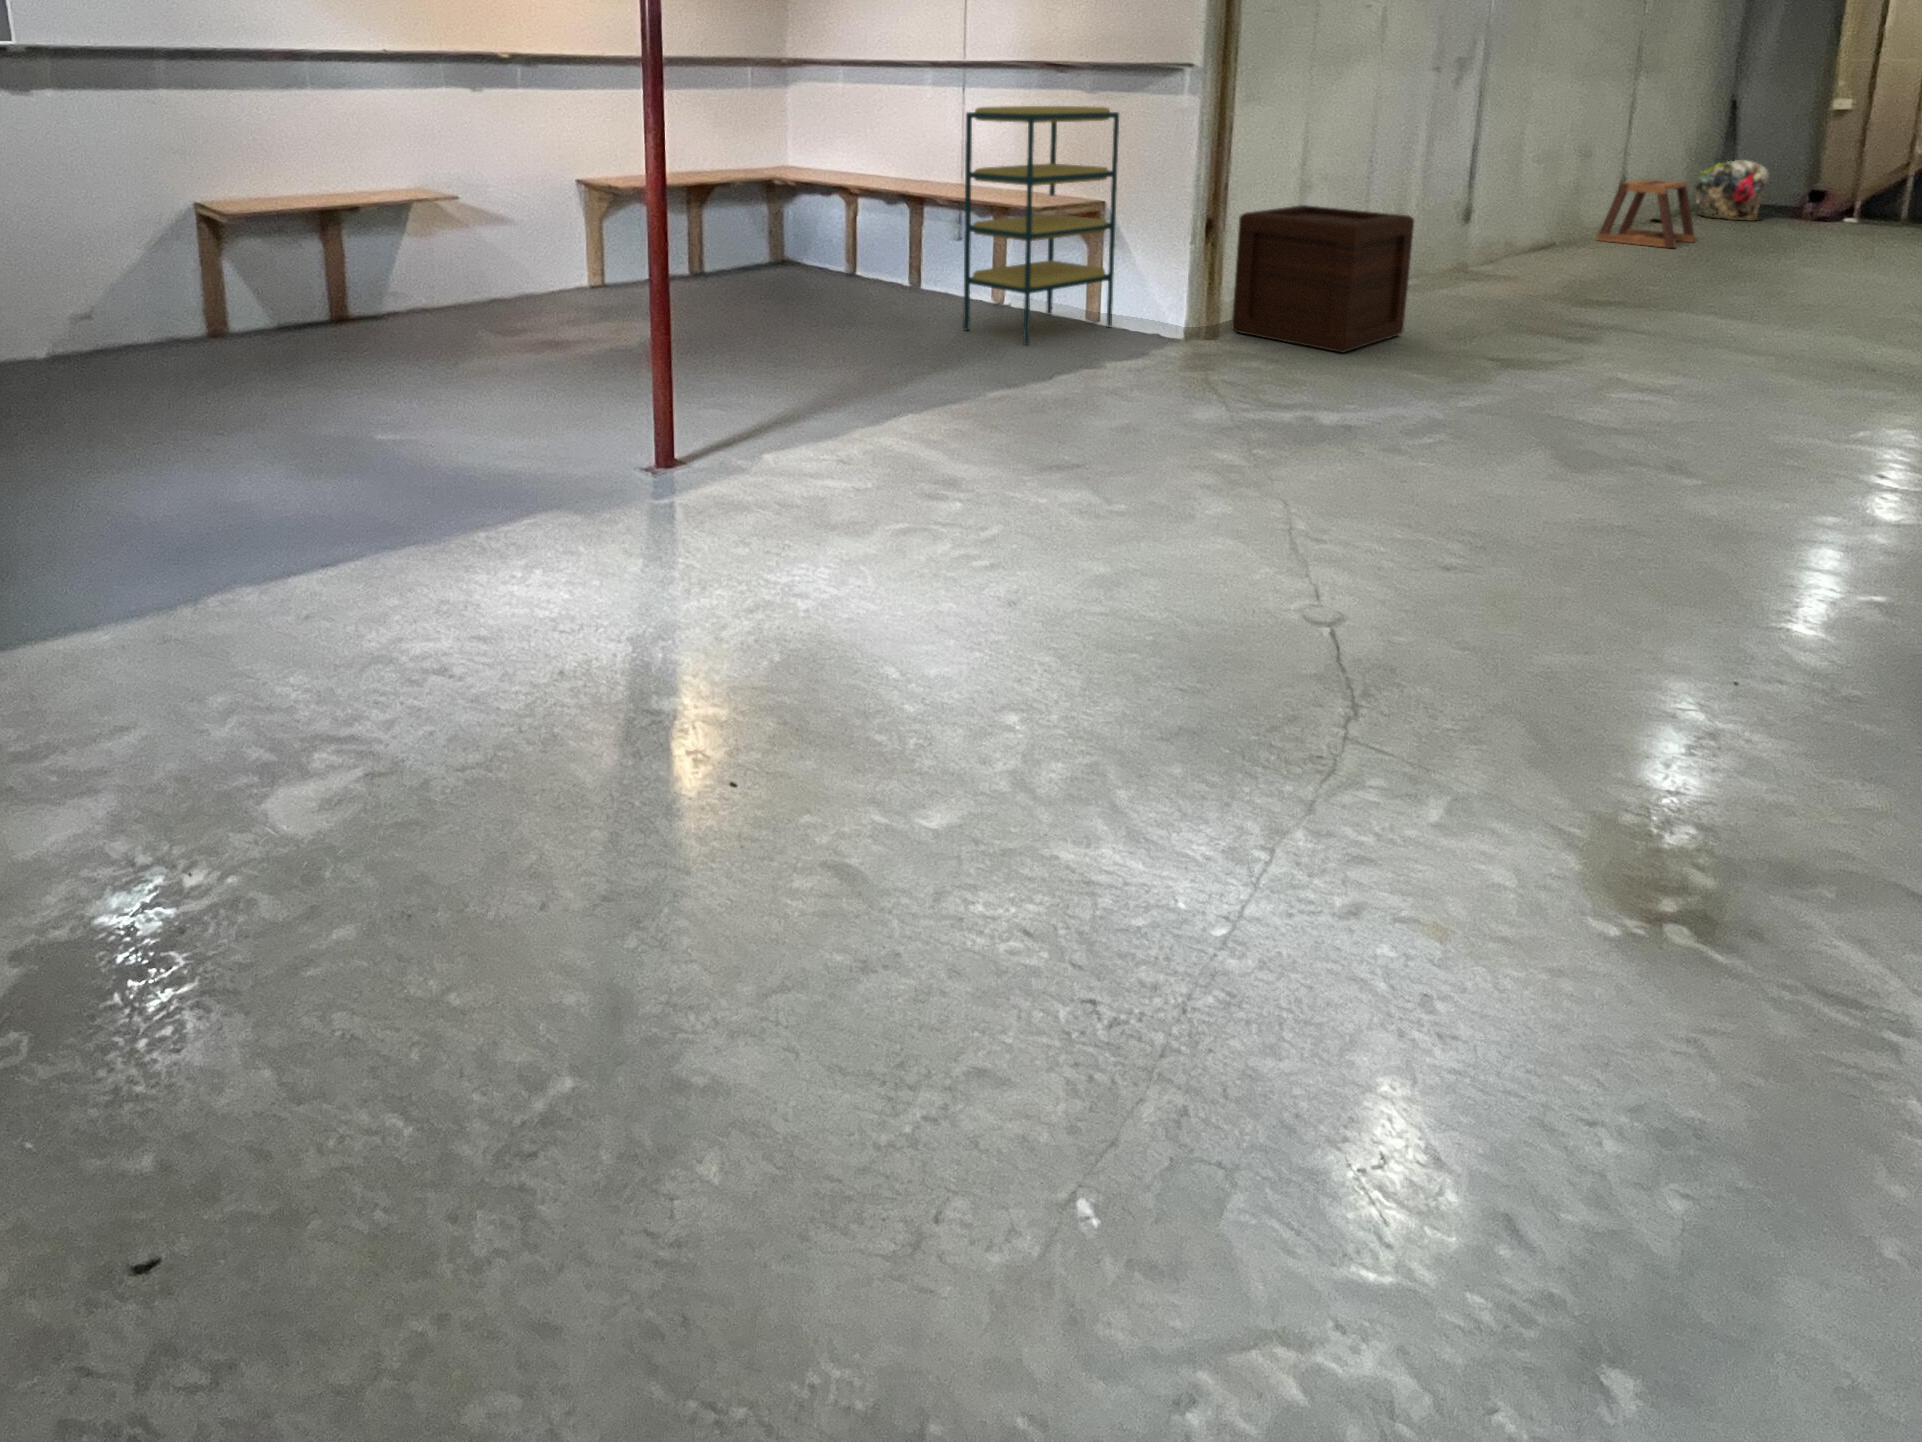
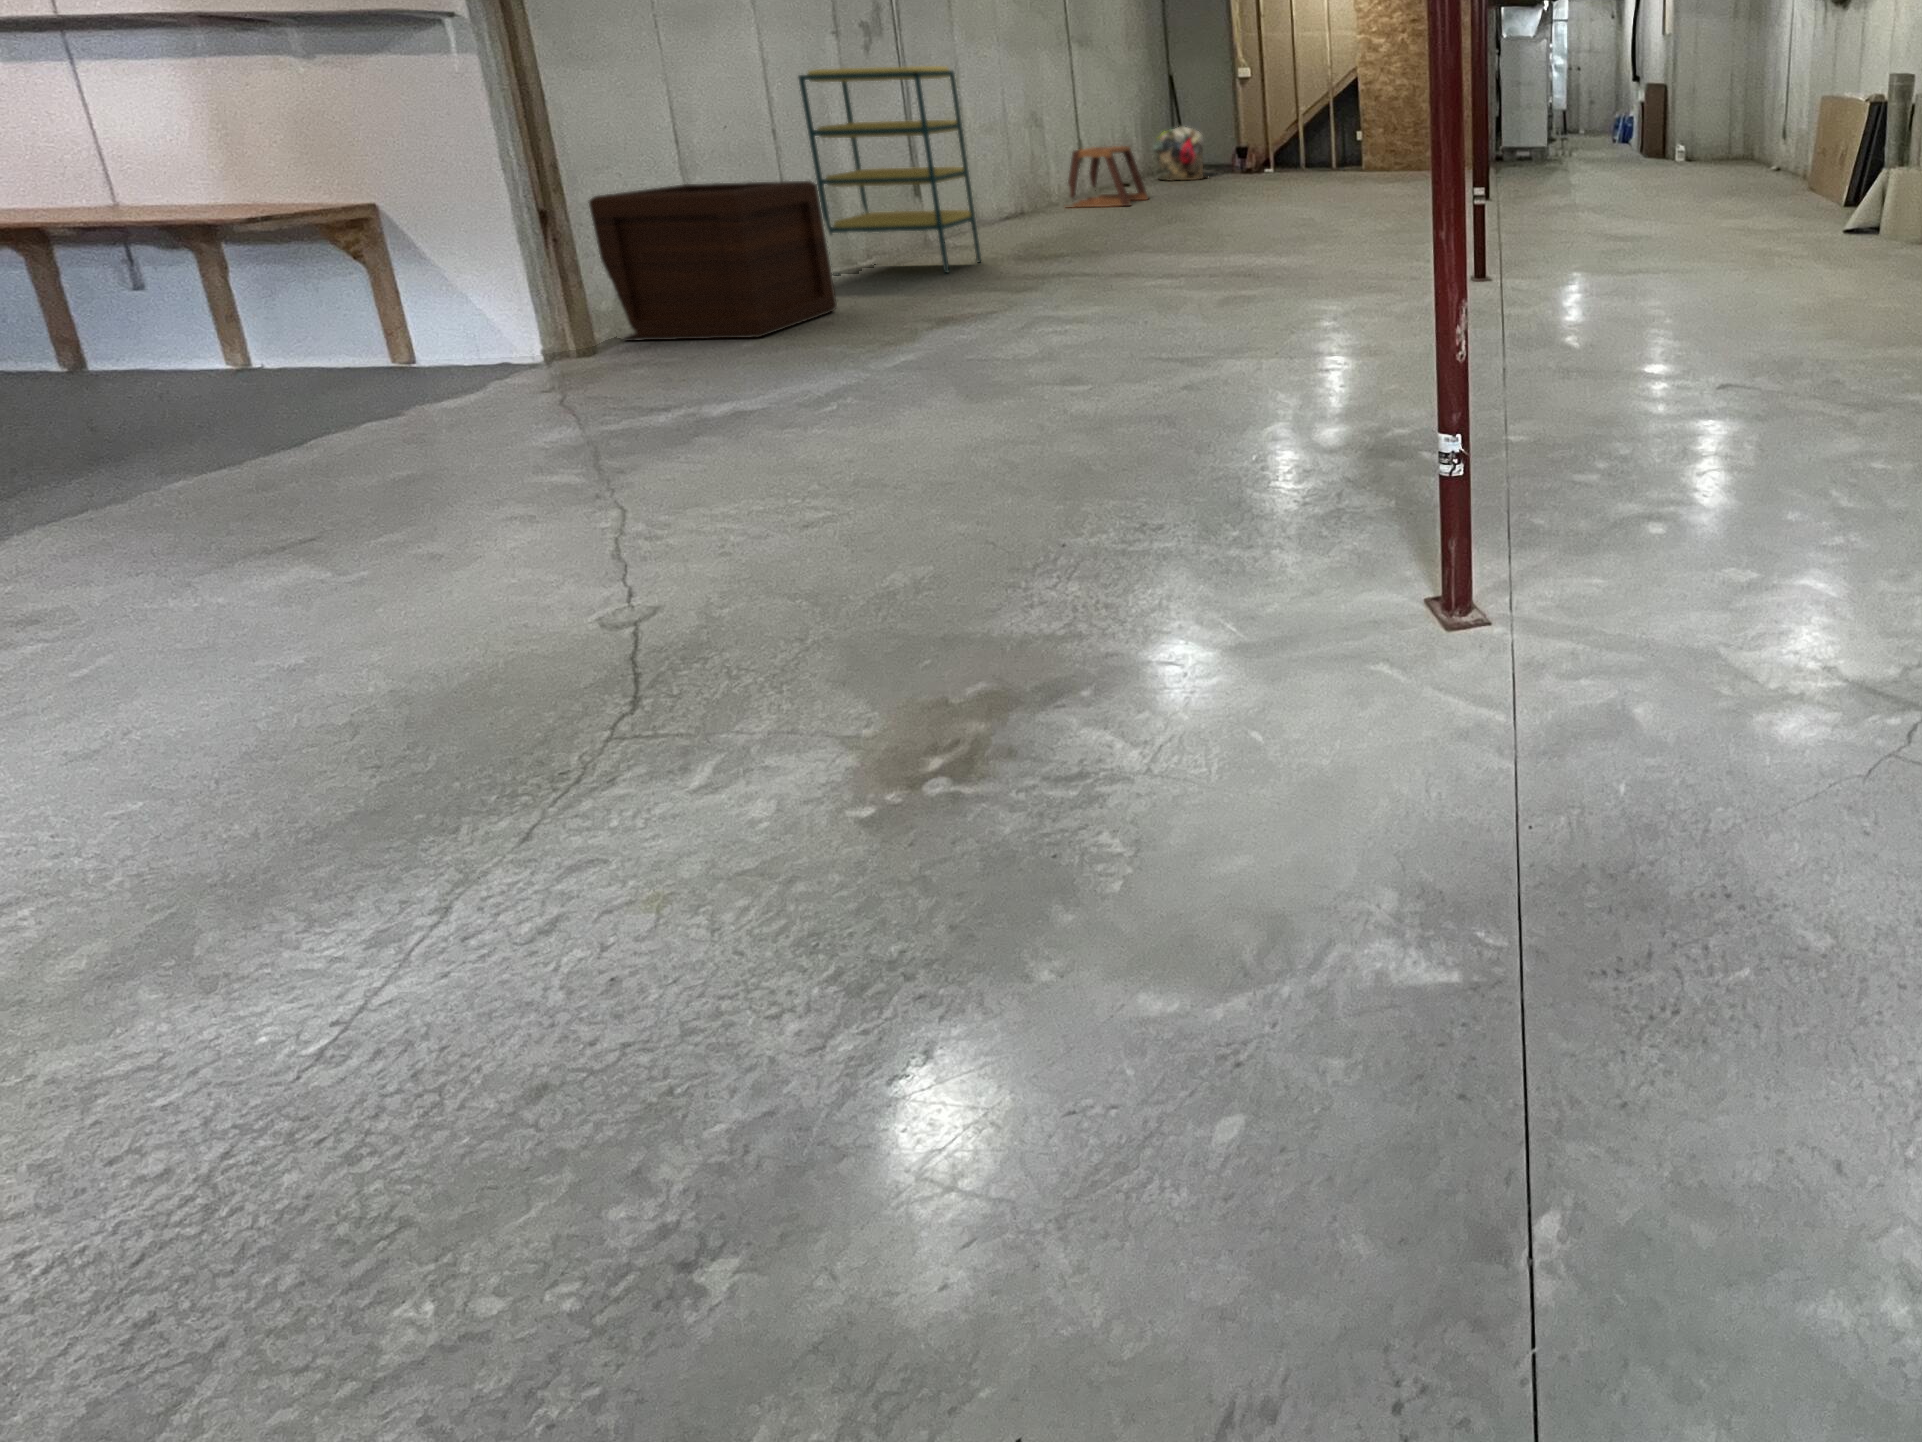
shelving unit: present [963,106,1119,345] -> present [799,66,981,276]

